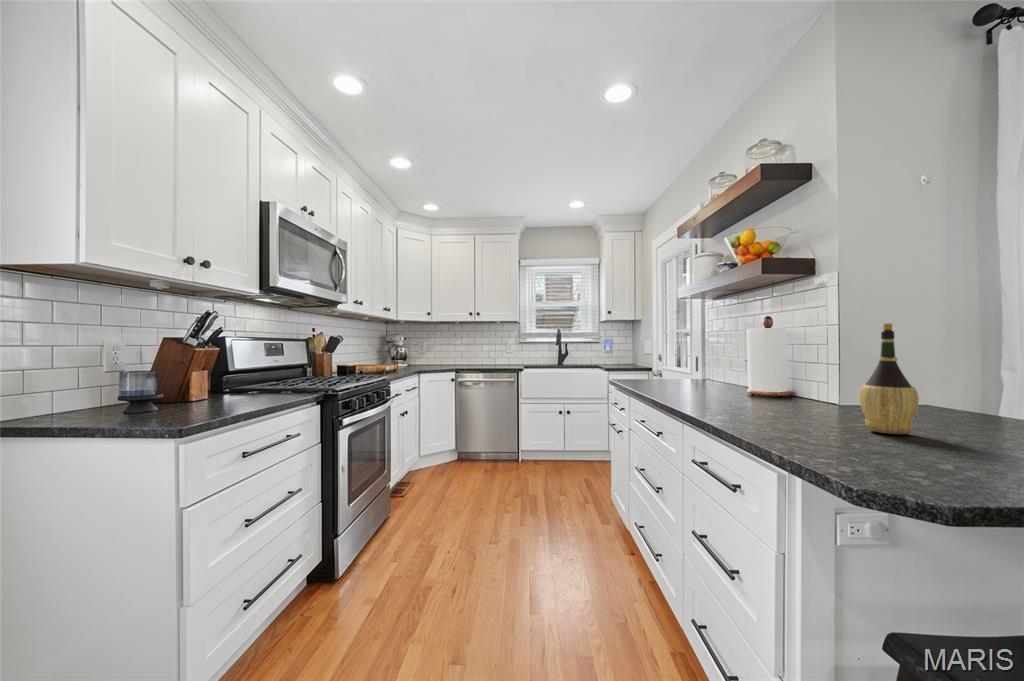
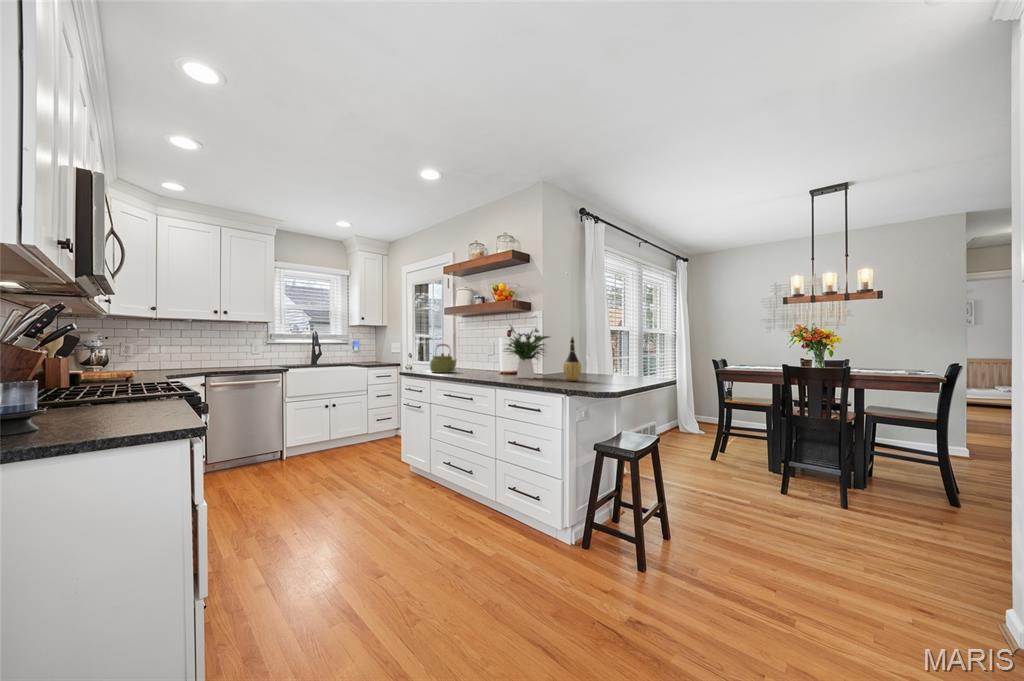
flower arrangement: none [719,304,845,413] -> present [505,325,549,378]
kettle: none [644,342,682,386] -> present [430,344,456,373]

